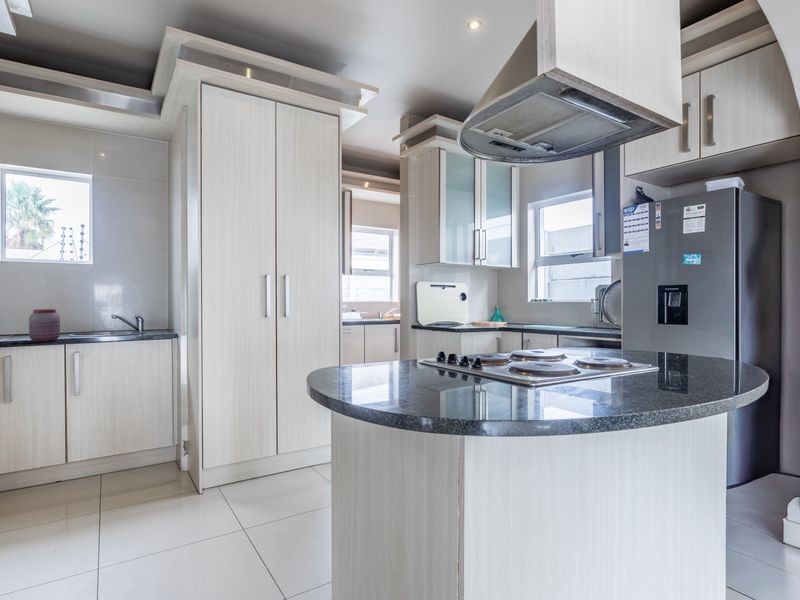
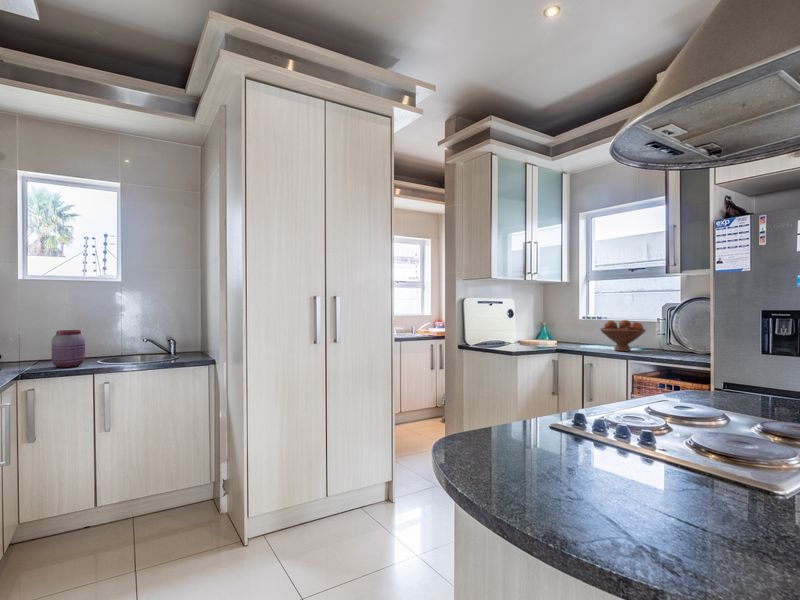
fruit bowl: none [538,301,579,329] -> present [600,320,646,351]

